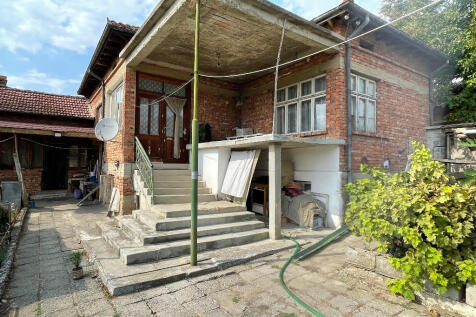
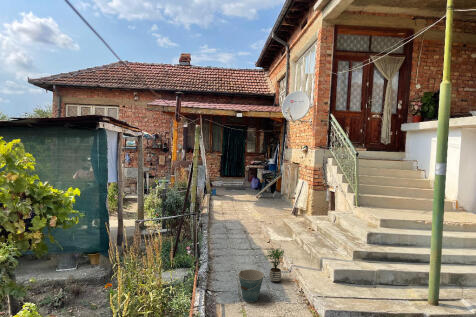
bucket: none [32,274,61,305] -> present [238,269,264,302]

